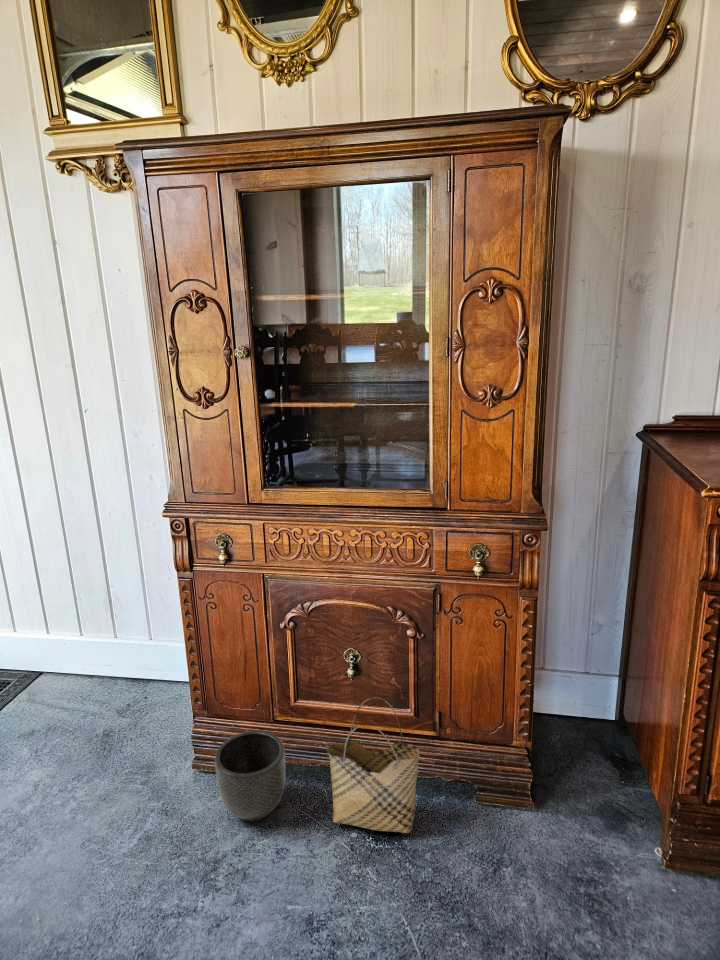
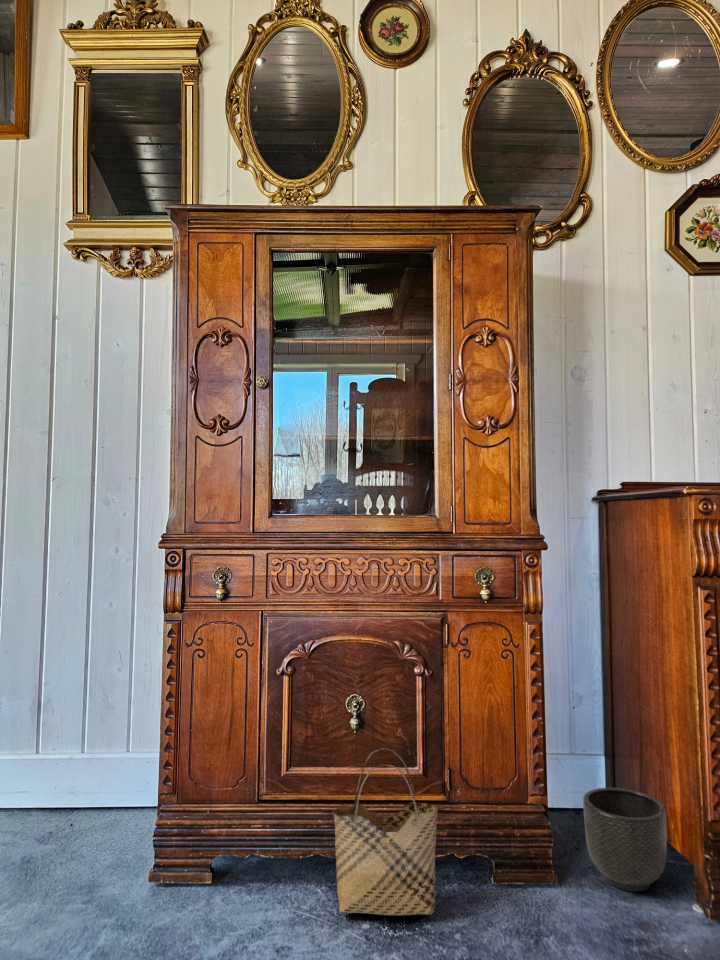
planter: present [215,731,285,821] -> present [583,788,667,892]

